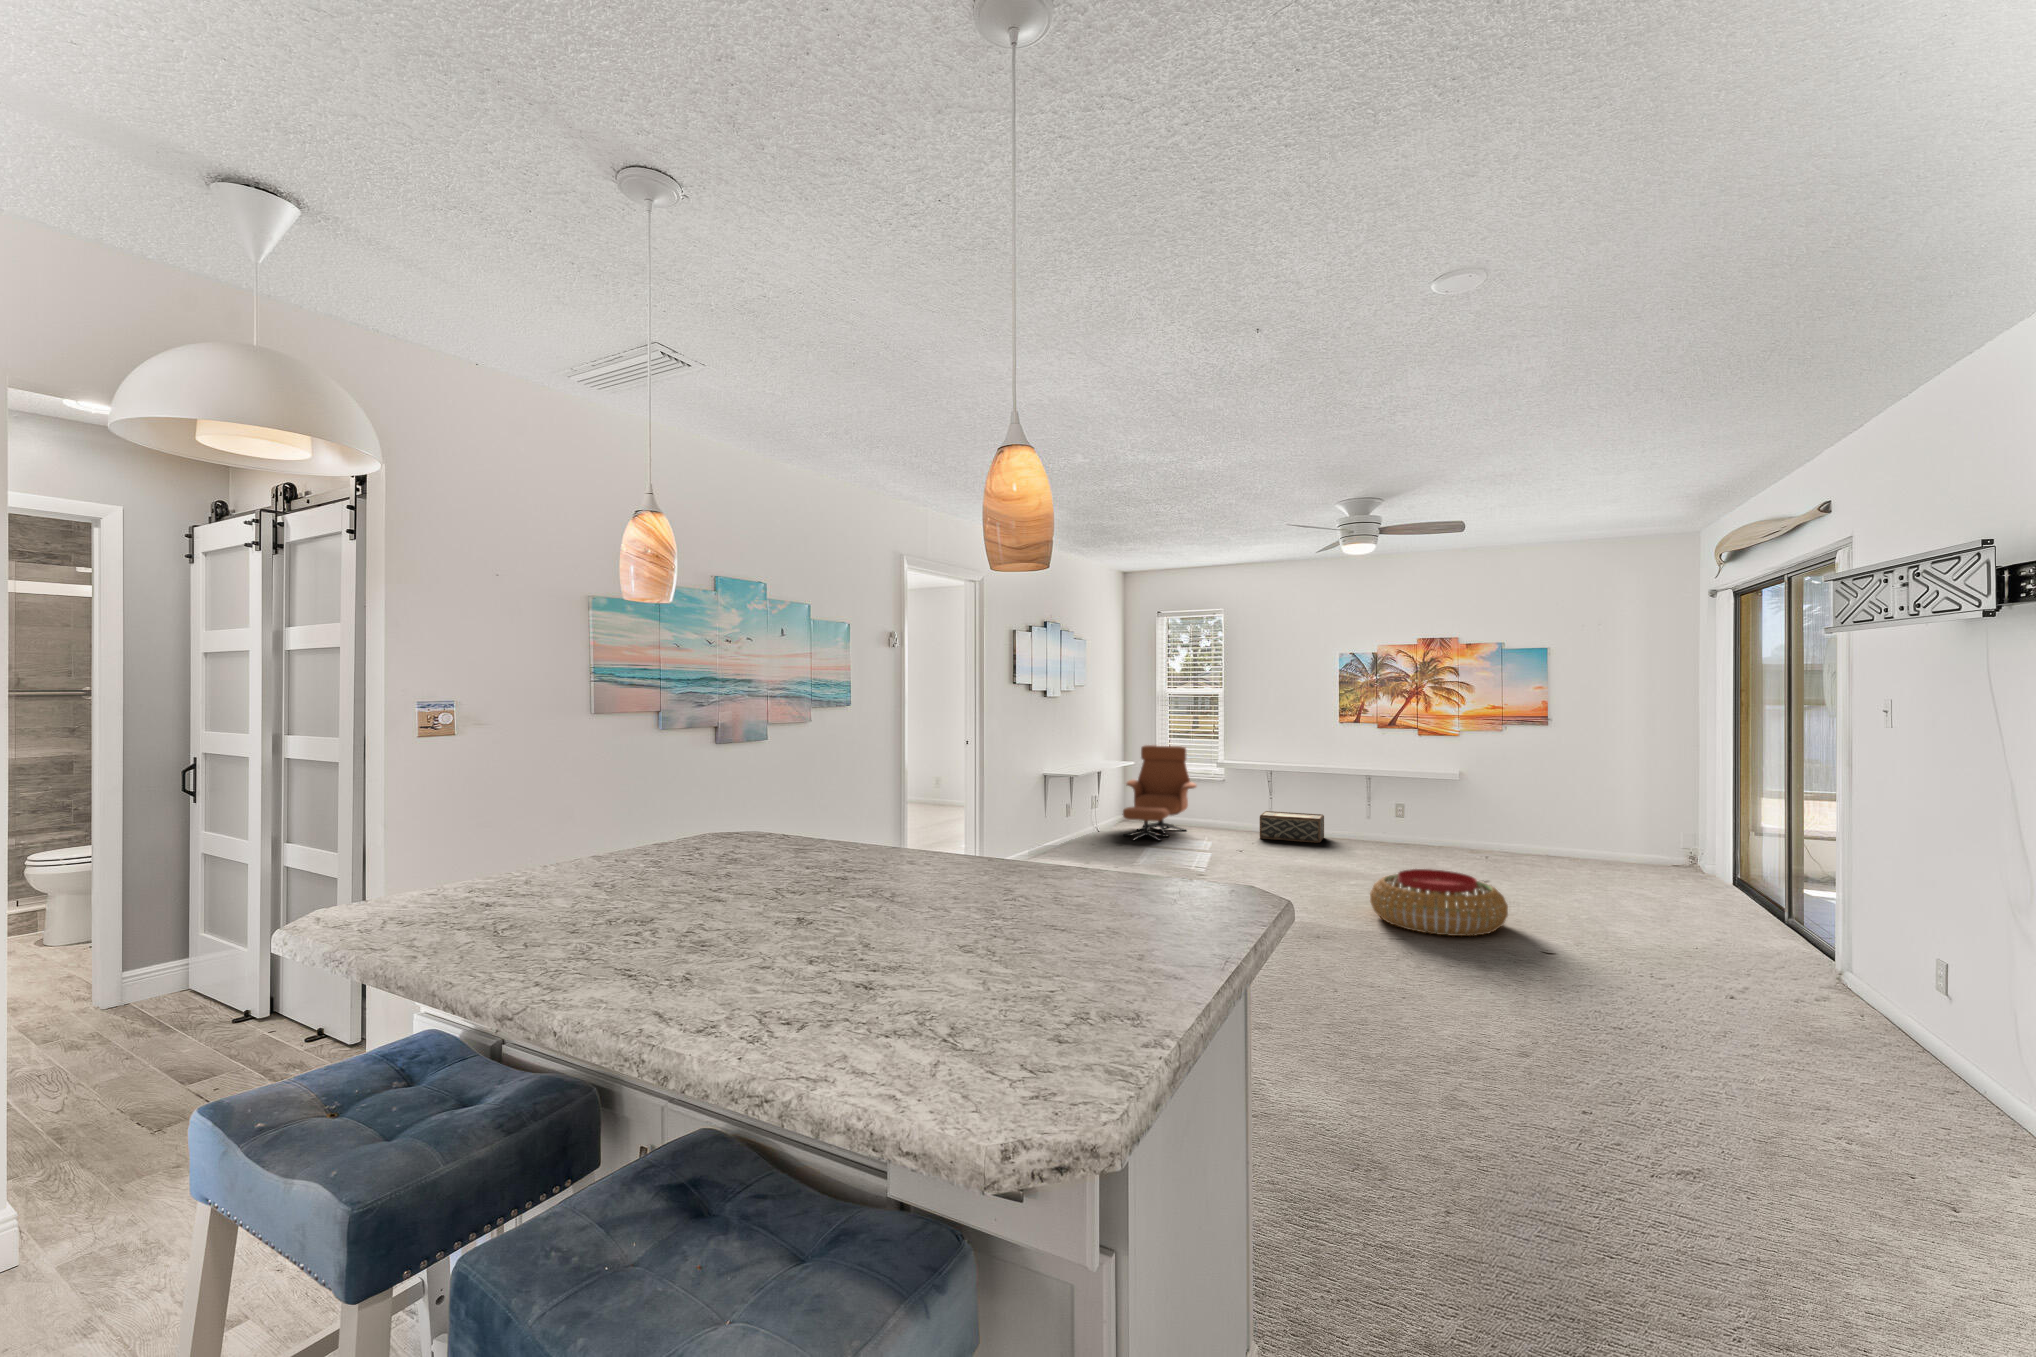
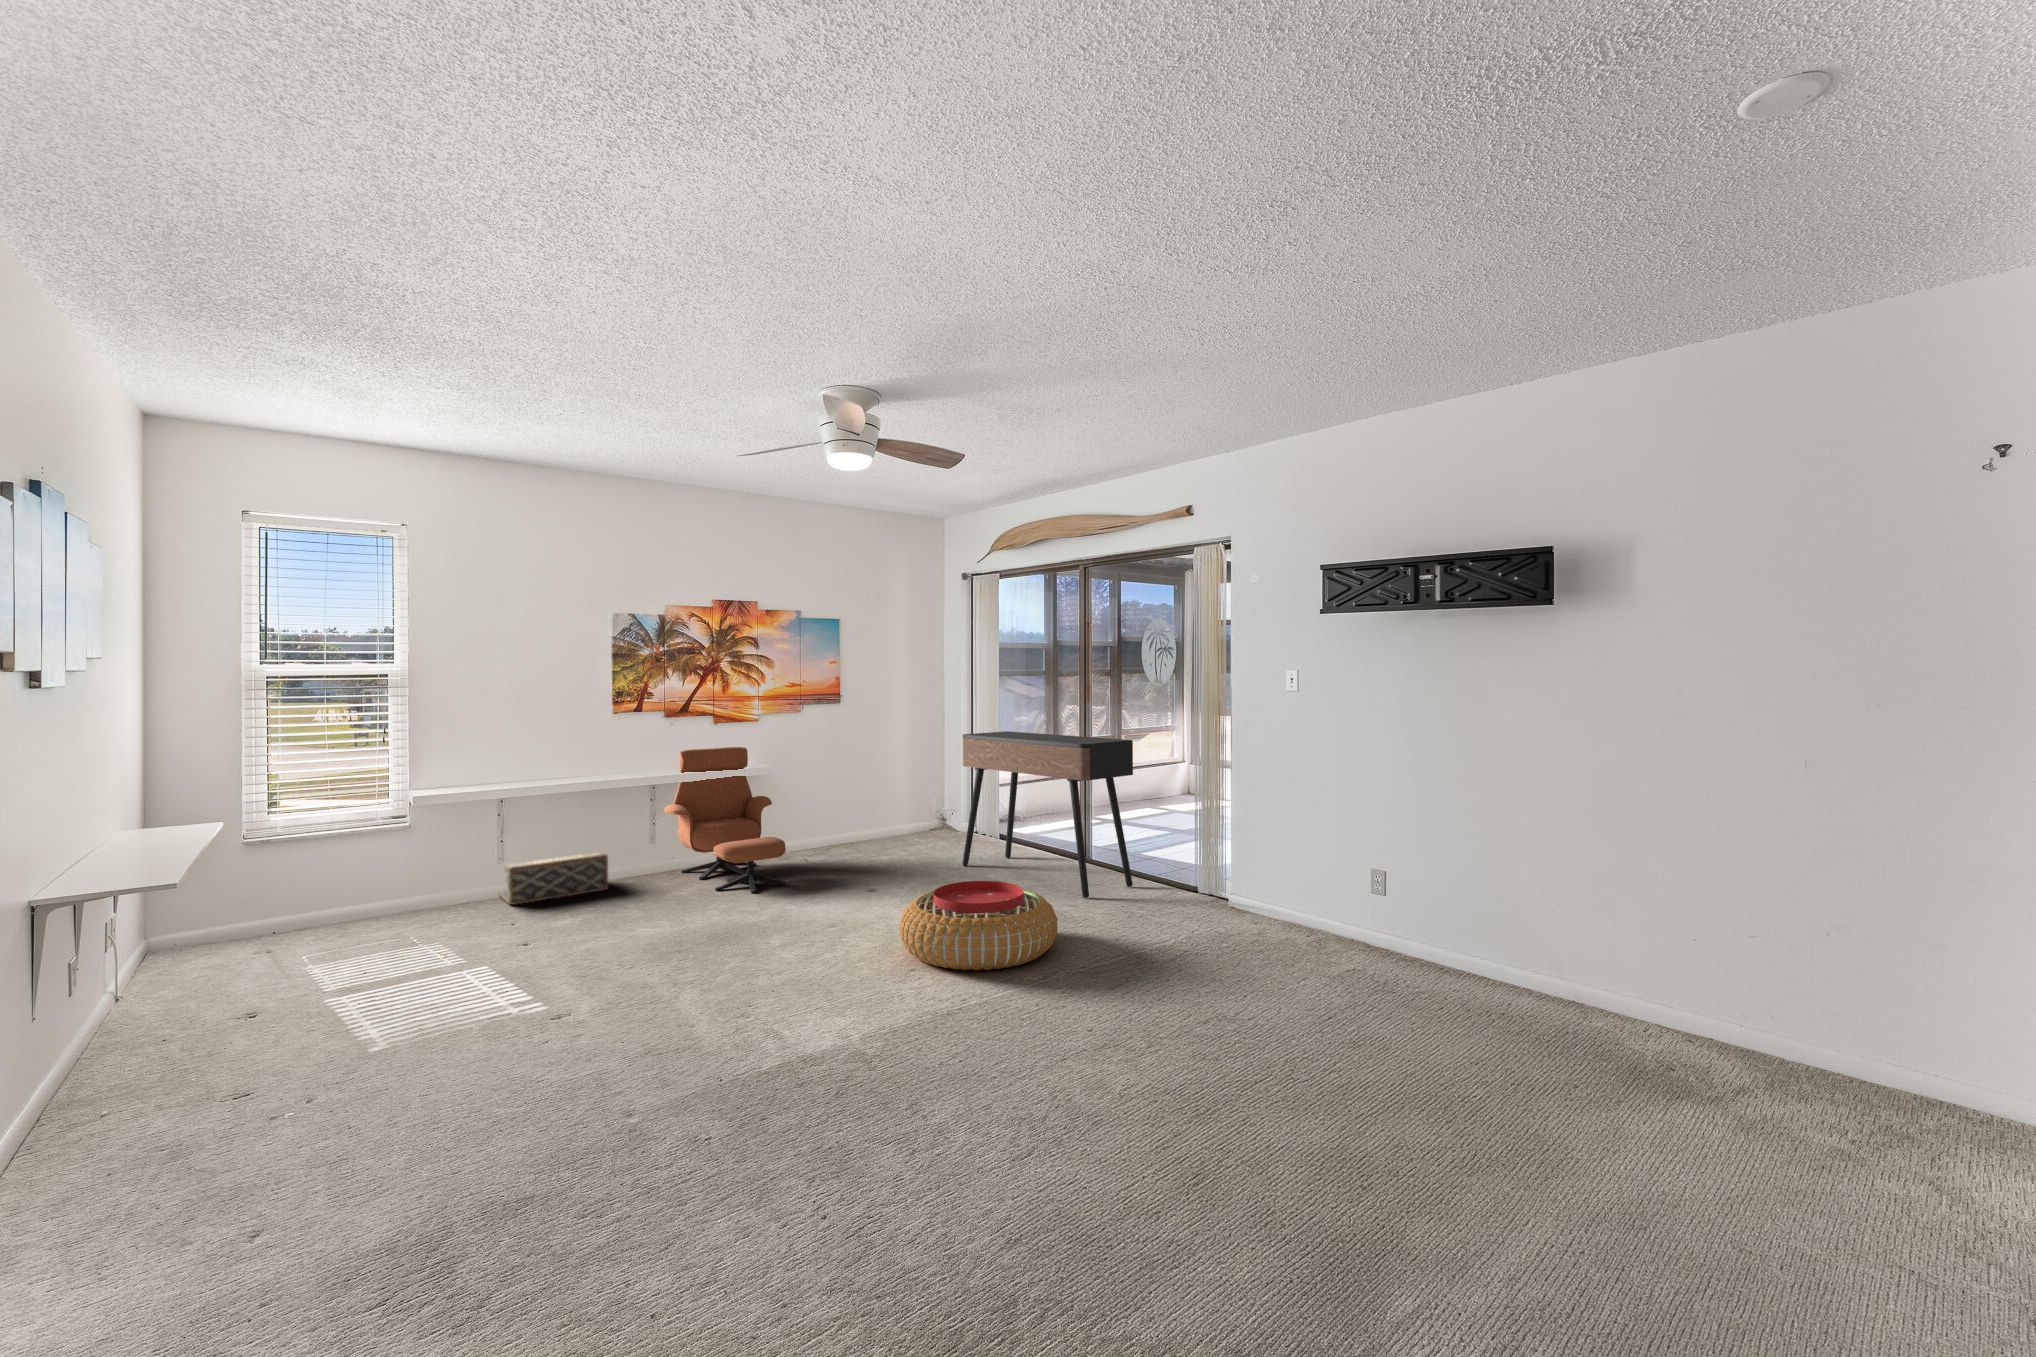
lounge chair: present [1123,745,1196,841] -> present [664,747,787,893]
console table: none [1602,761,1723,939] -> present [963,731,1133,898]

